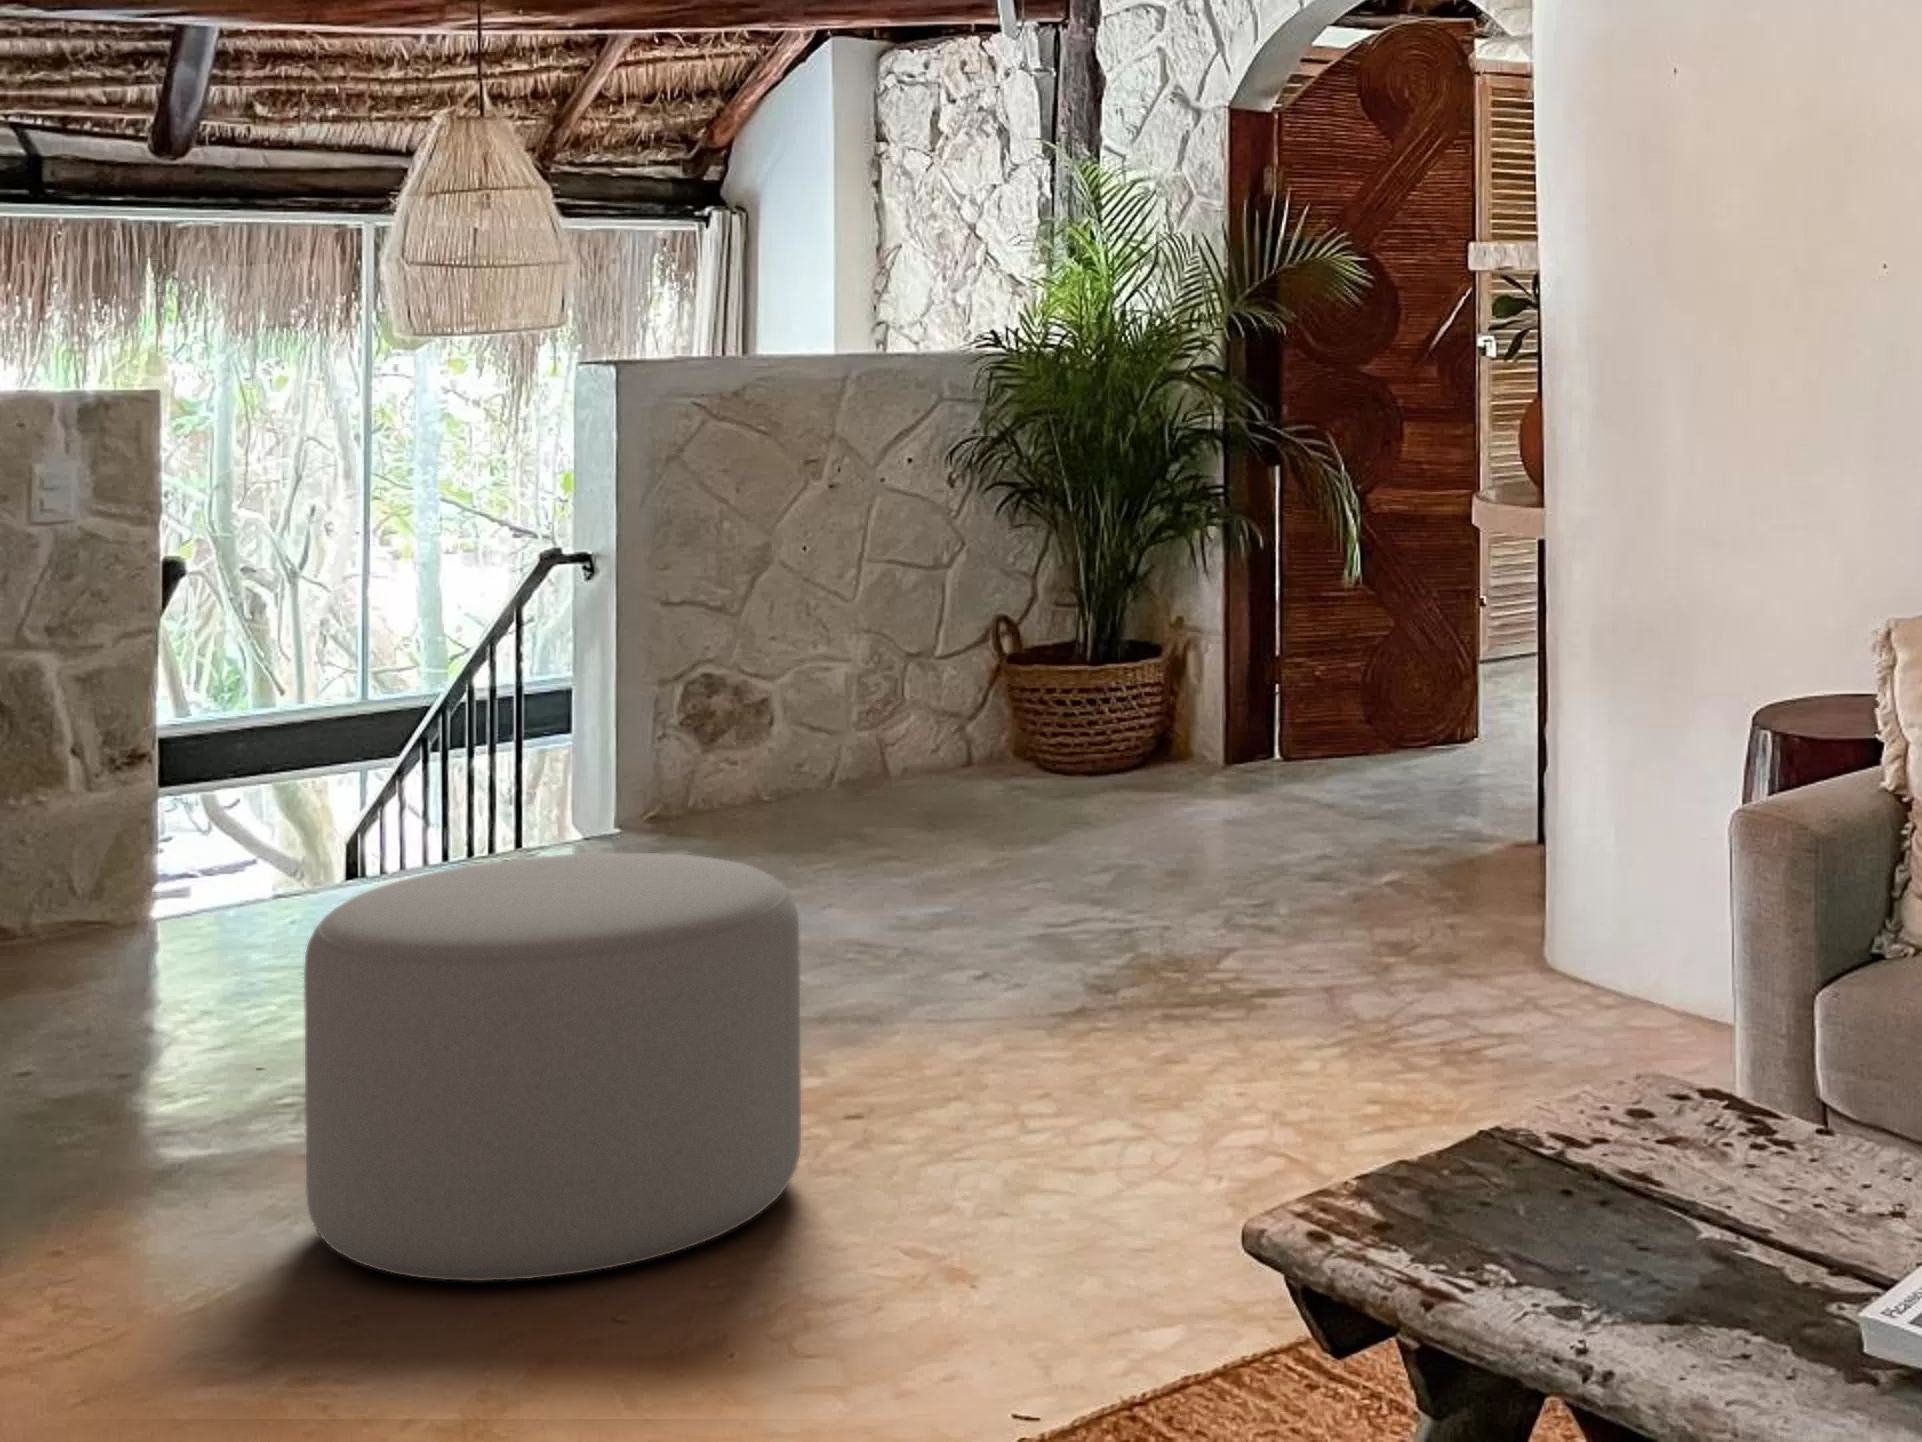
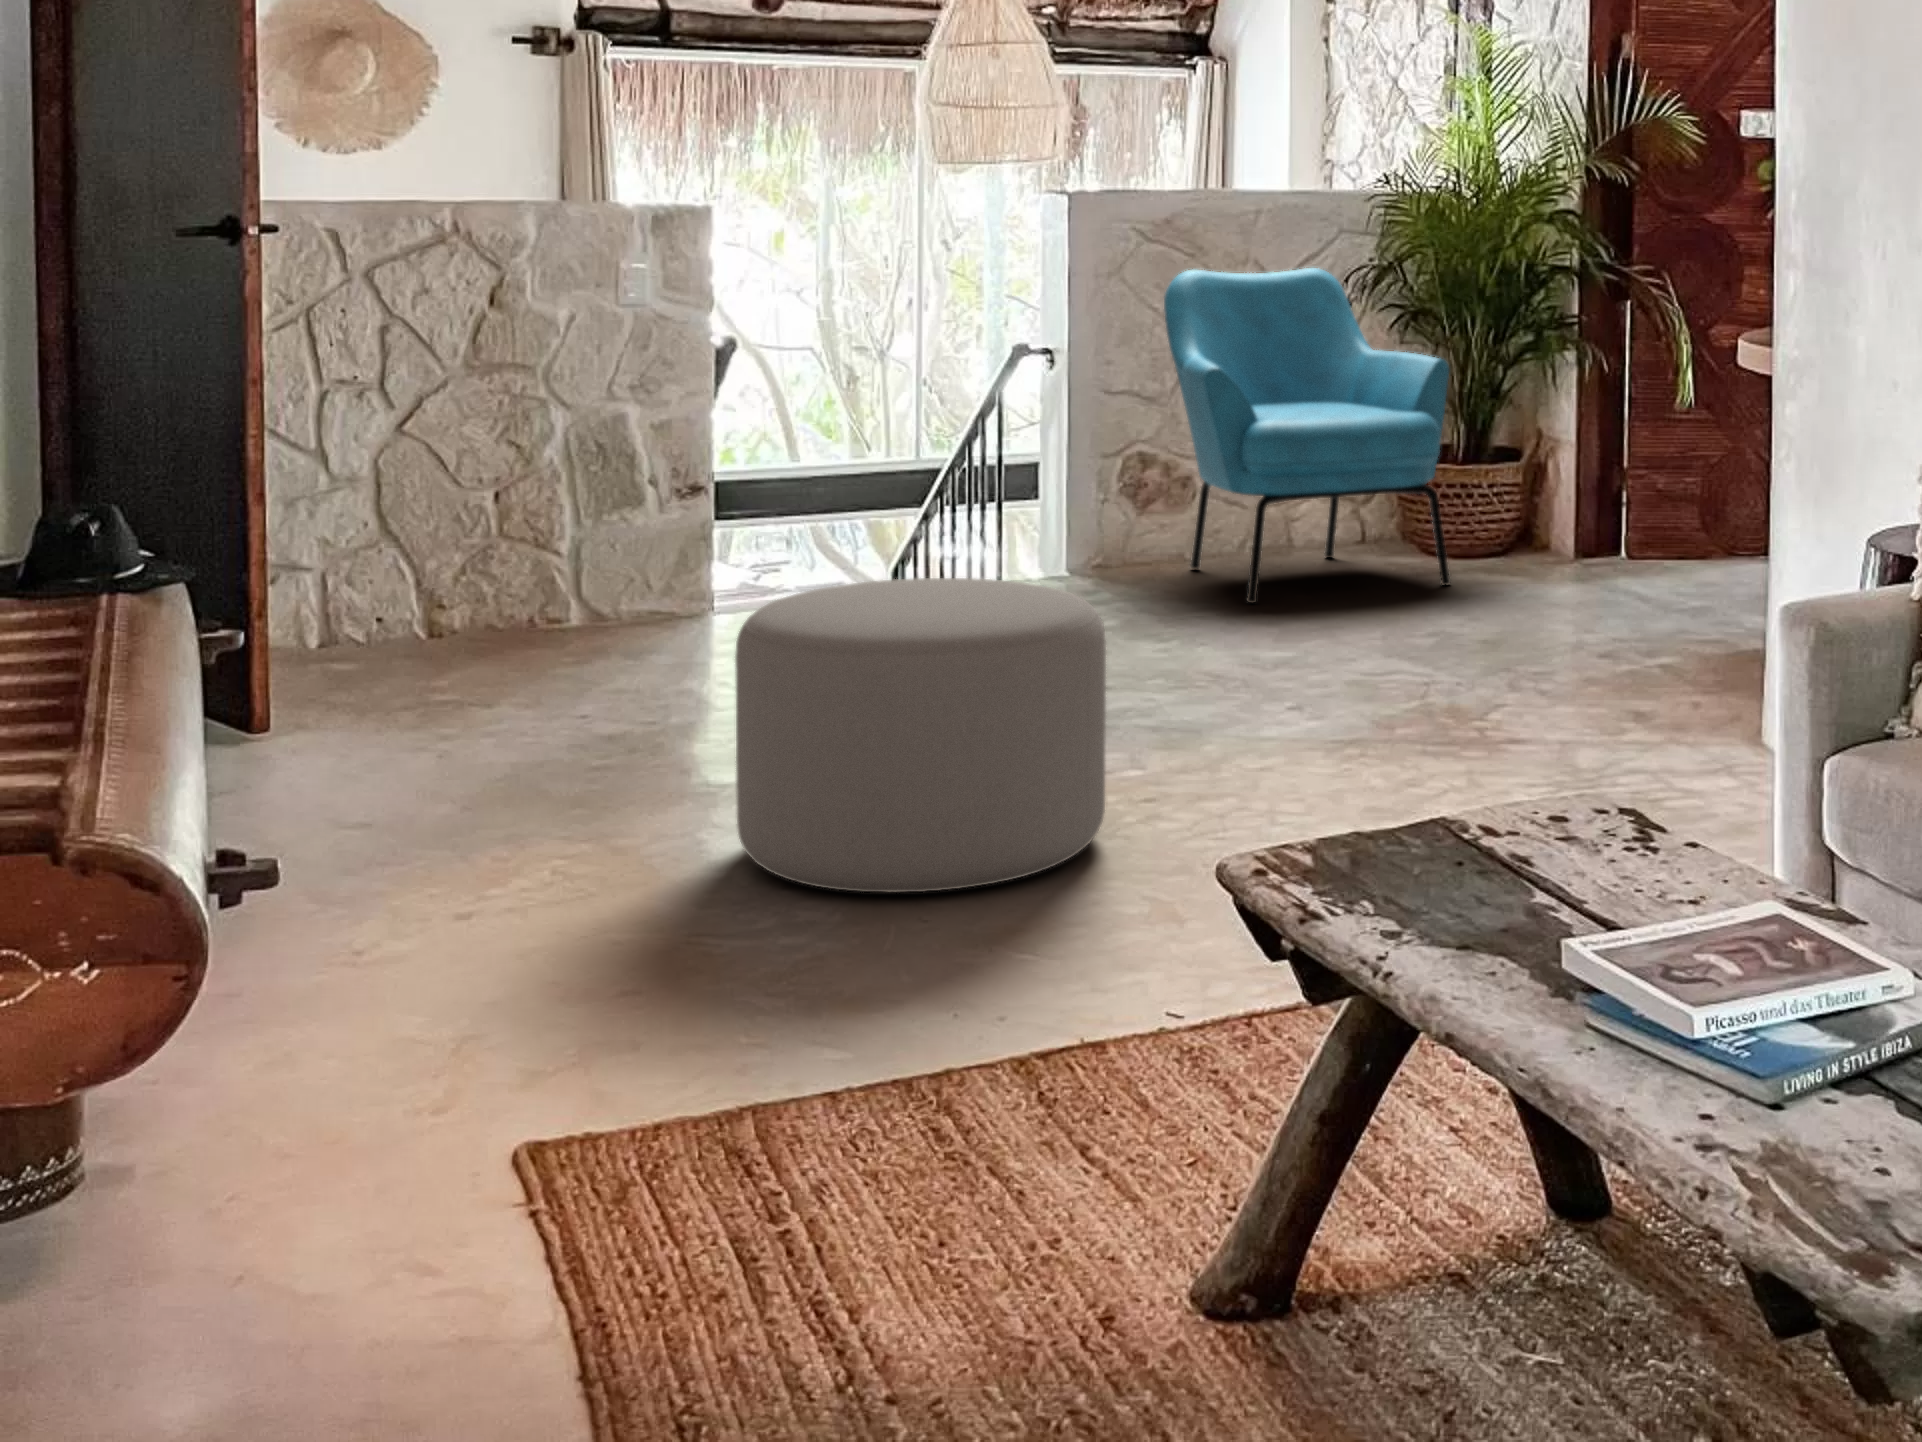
armchair: none [733,452,1099,860] -> present [1164,268,1451,603]

